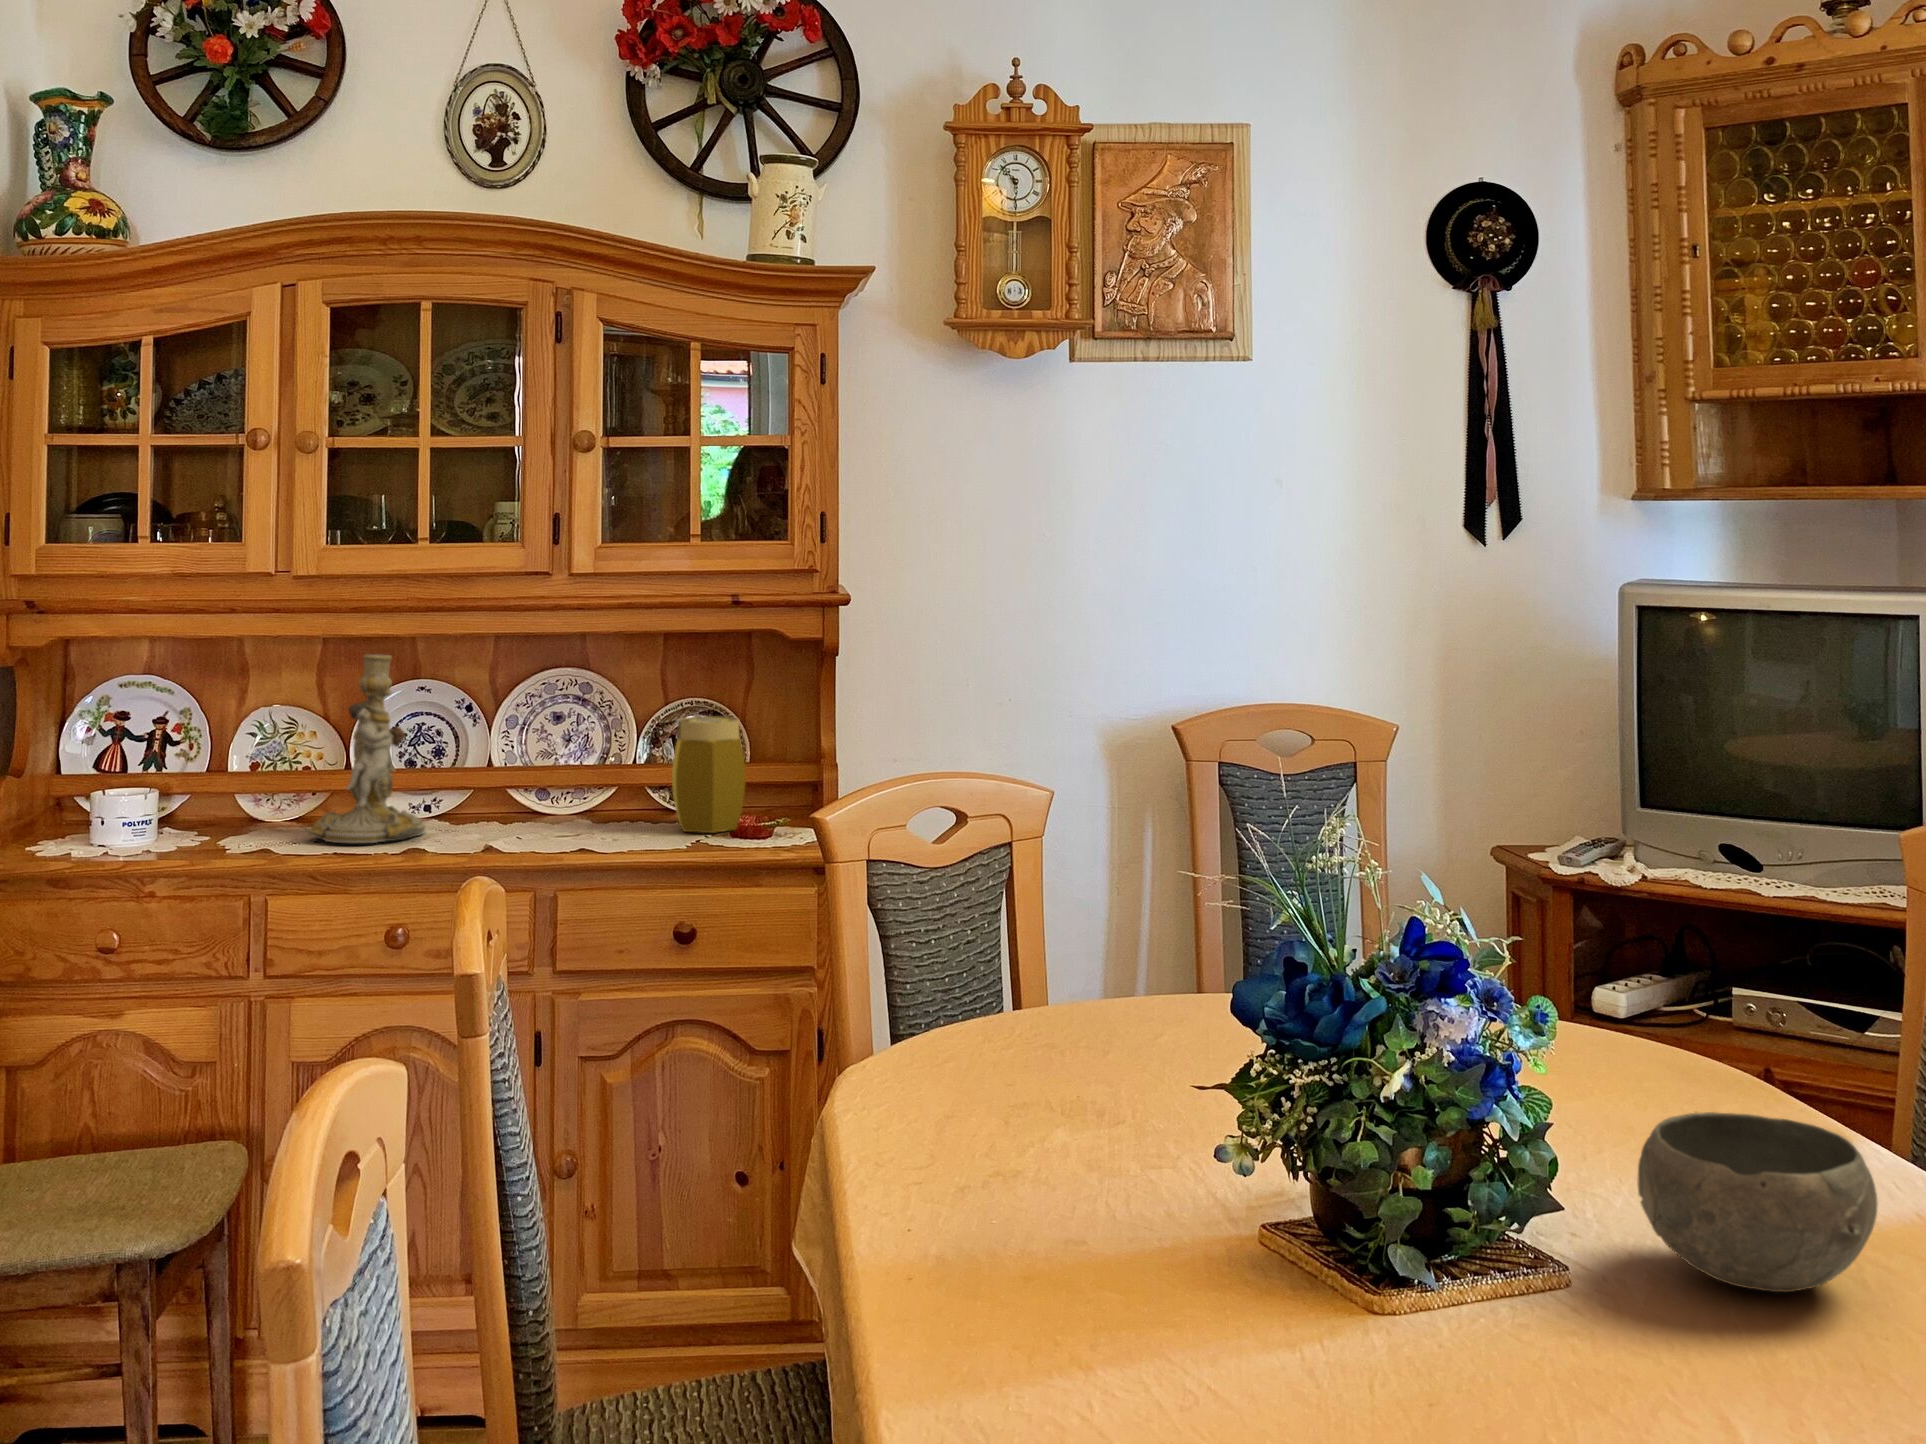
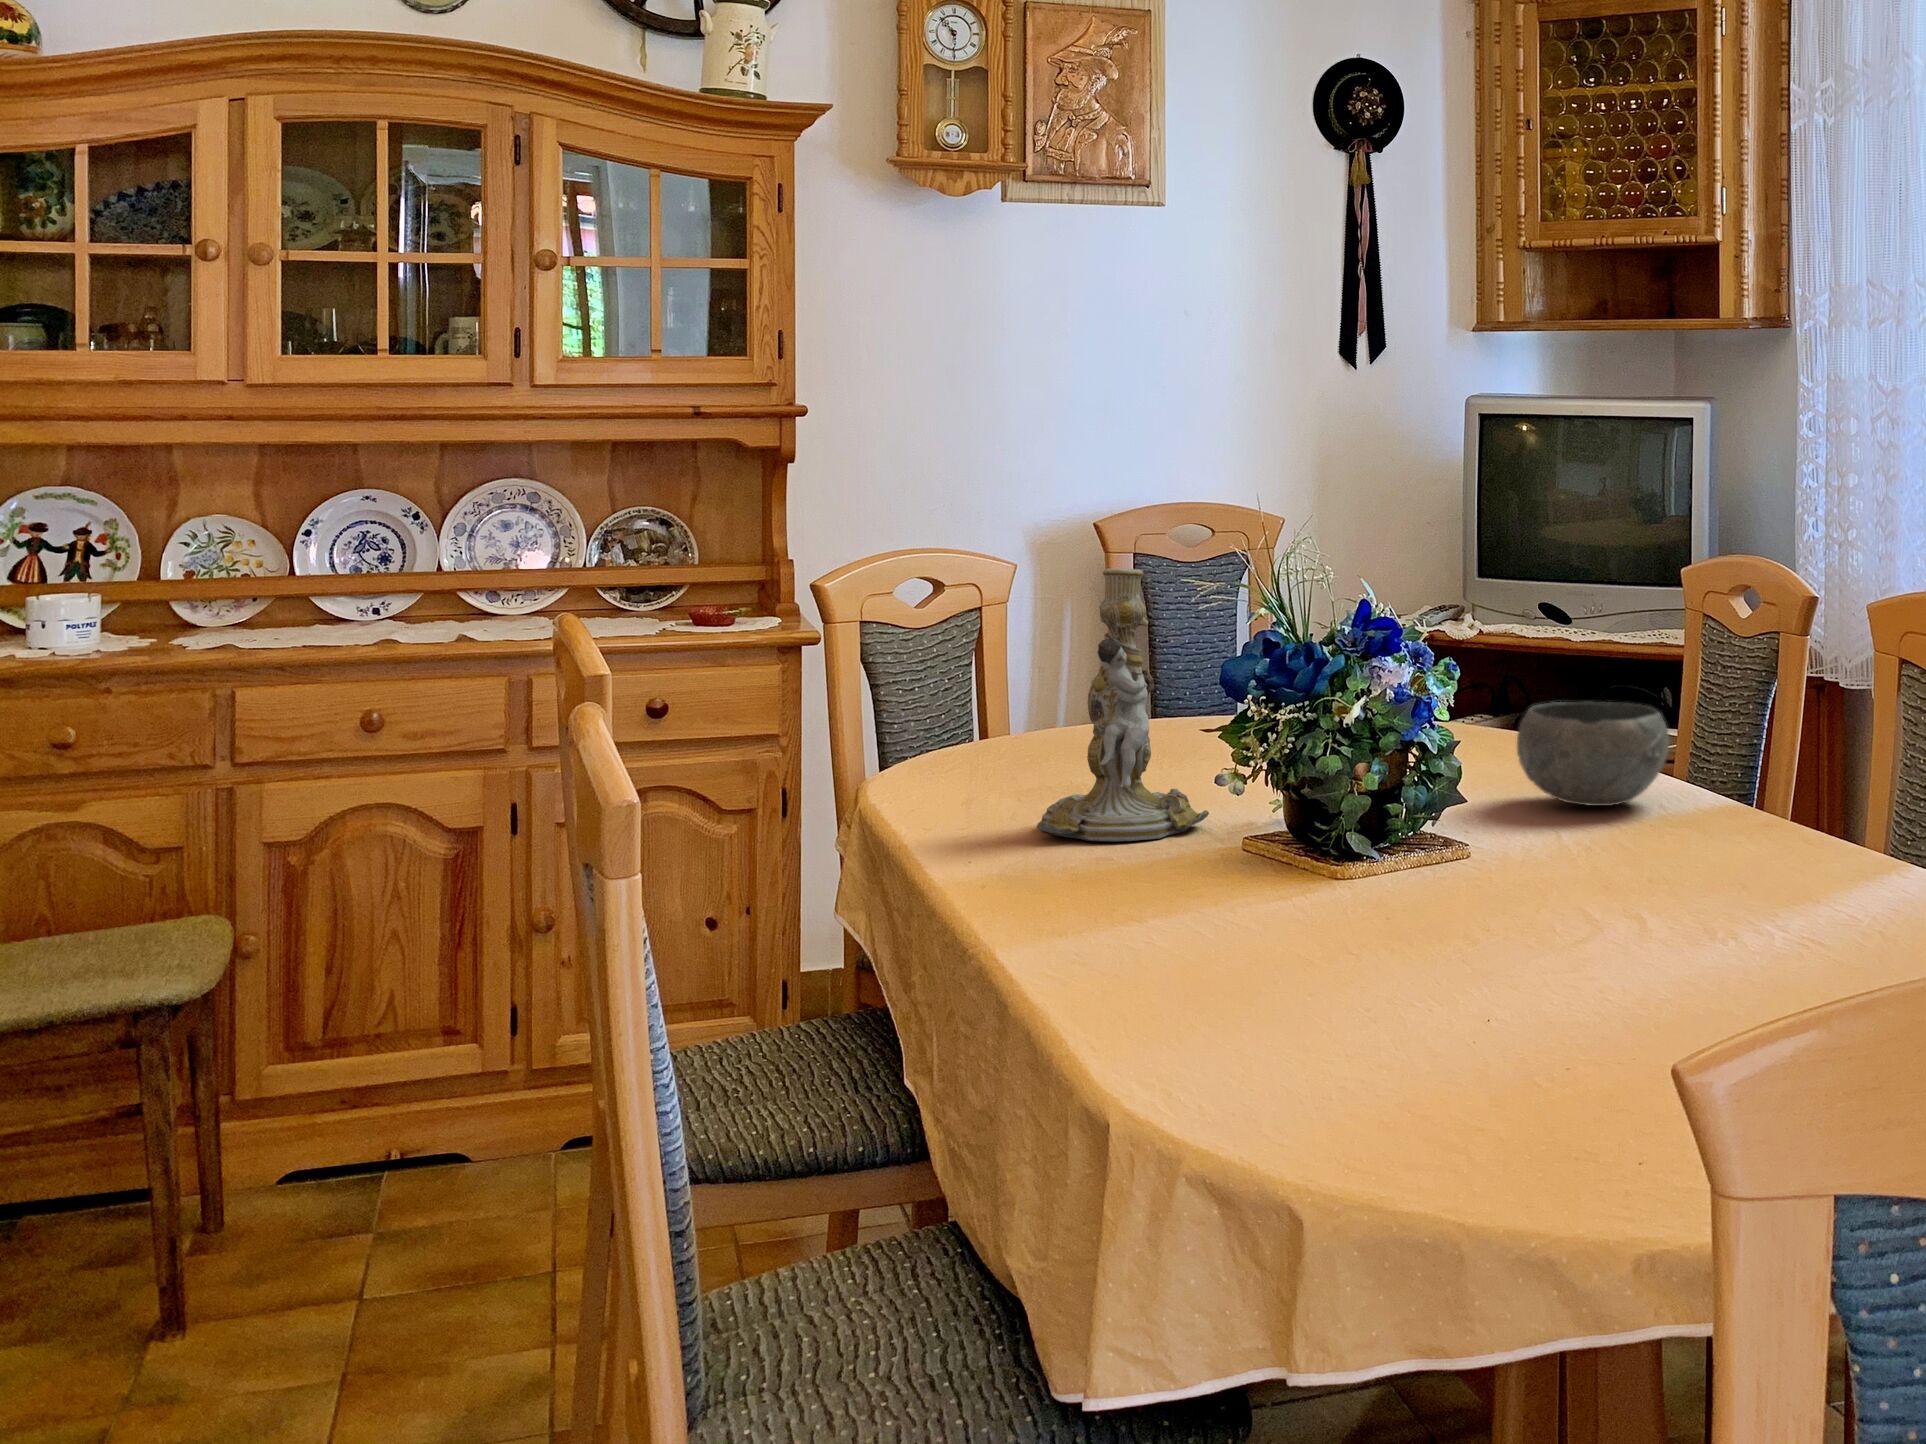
candlestick: present [303,655,425,843] -> present [1037,568,1209,842]
jar: present [672,716,745,833] -> none [636,519,710,623]

